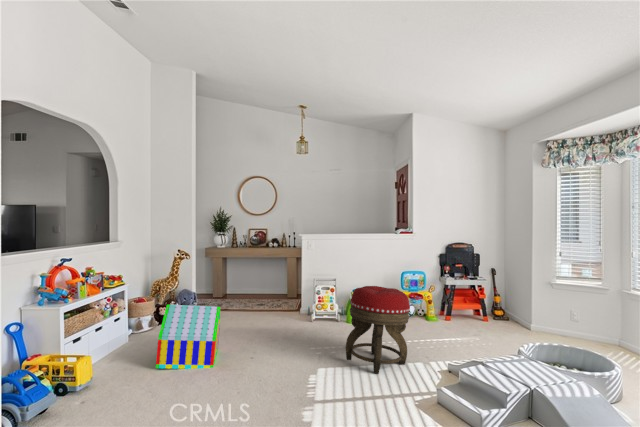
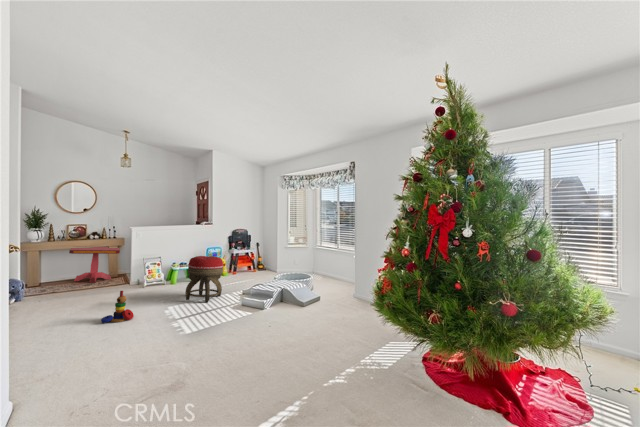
side table: none [243,256,299,304] -> present [69,247,120,283]
toy house: present [156,305,220,369] -> none [36,281,94,330]
stacking toy: none [217,330,259,380] -> present [101,291,134,323]

